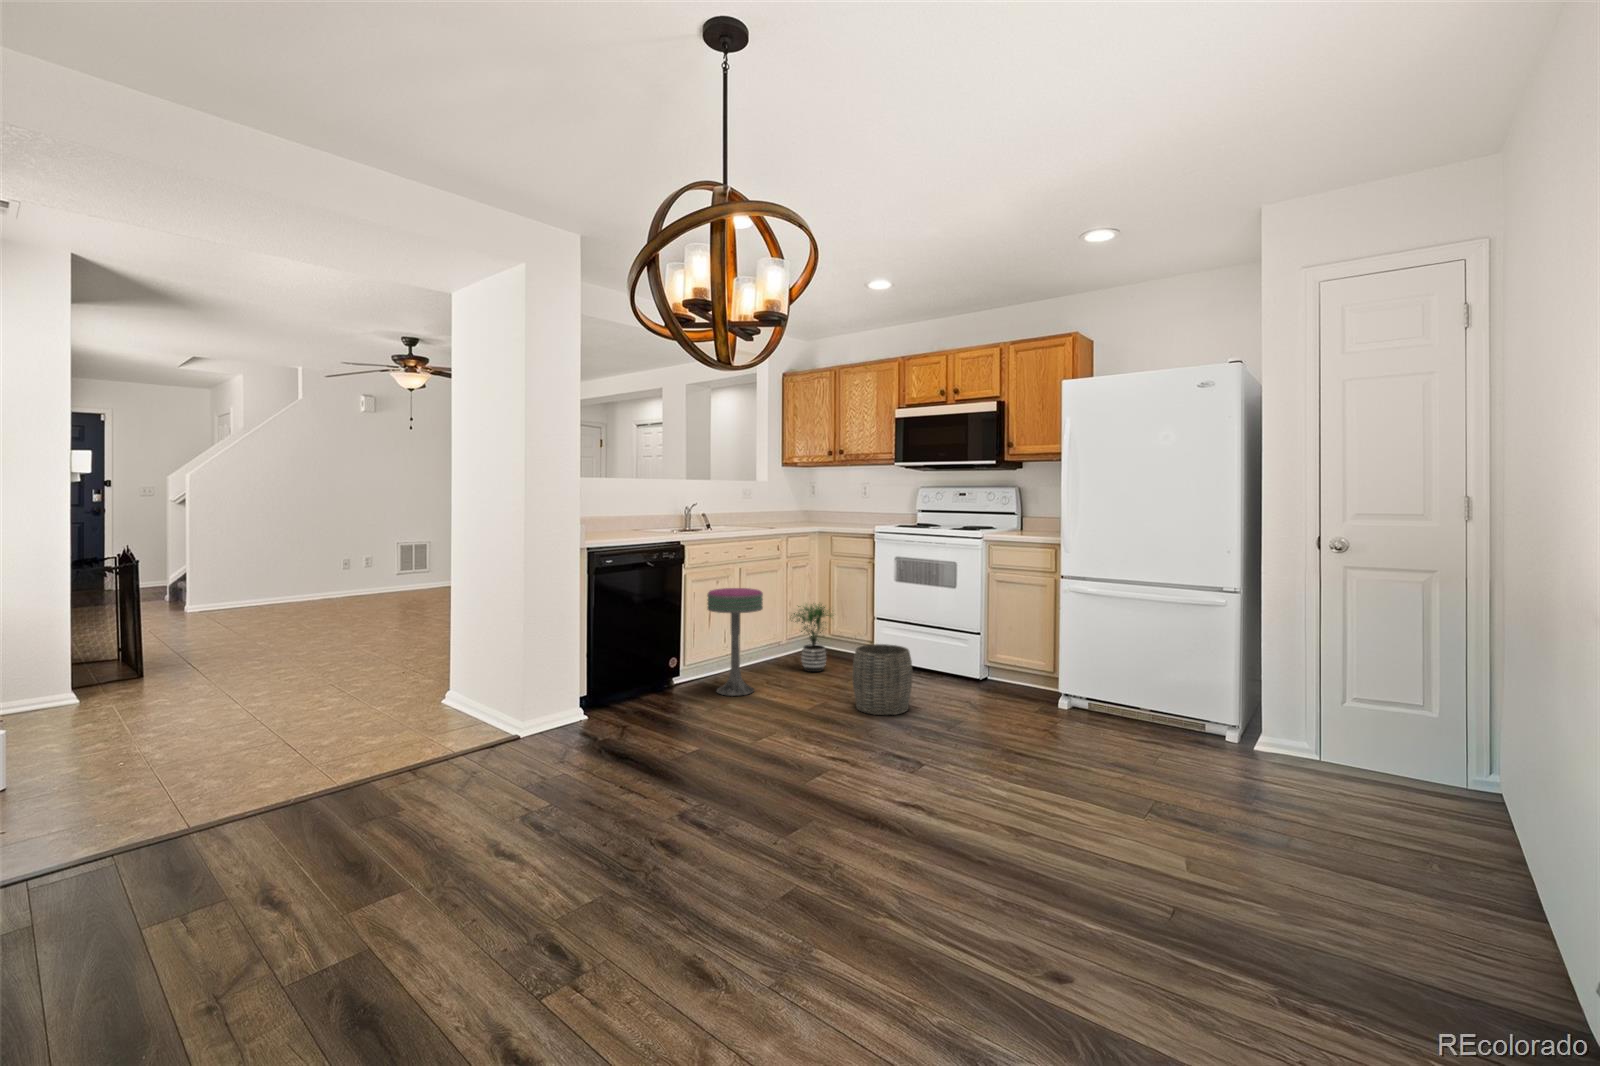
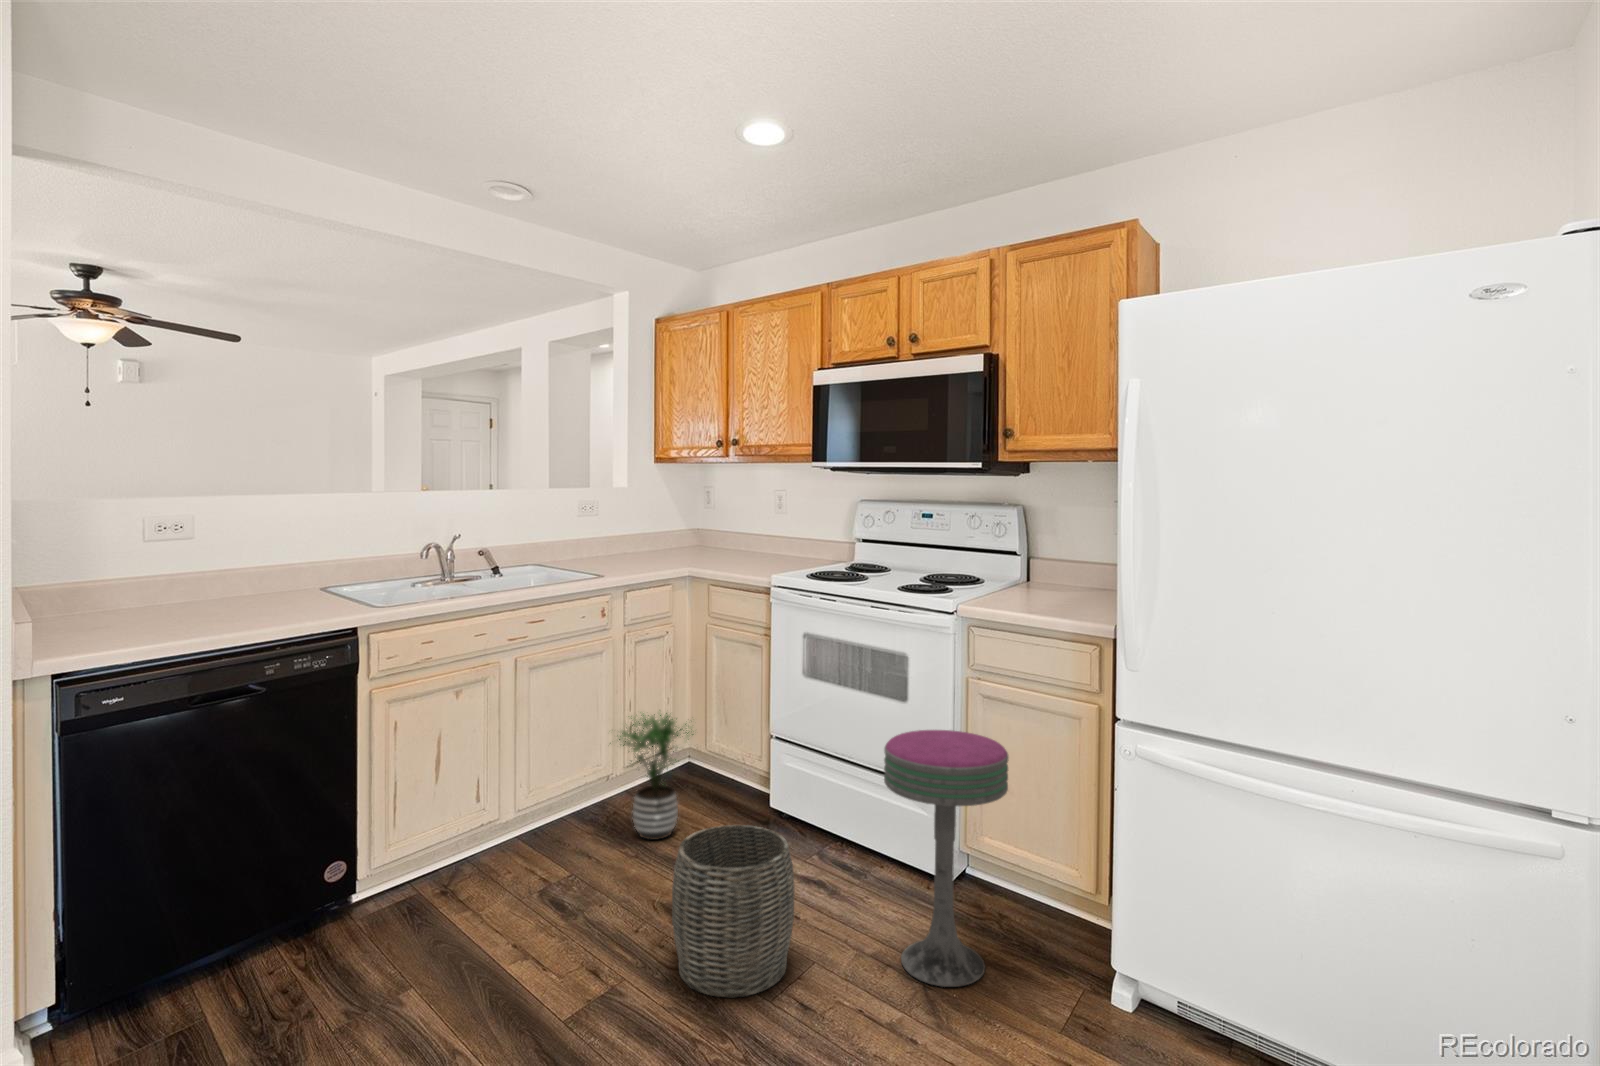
bar stool: present [707,588,763,696] -> present [884,730,1009,987]

